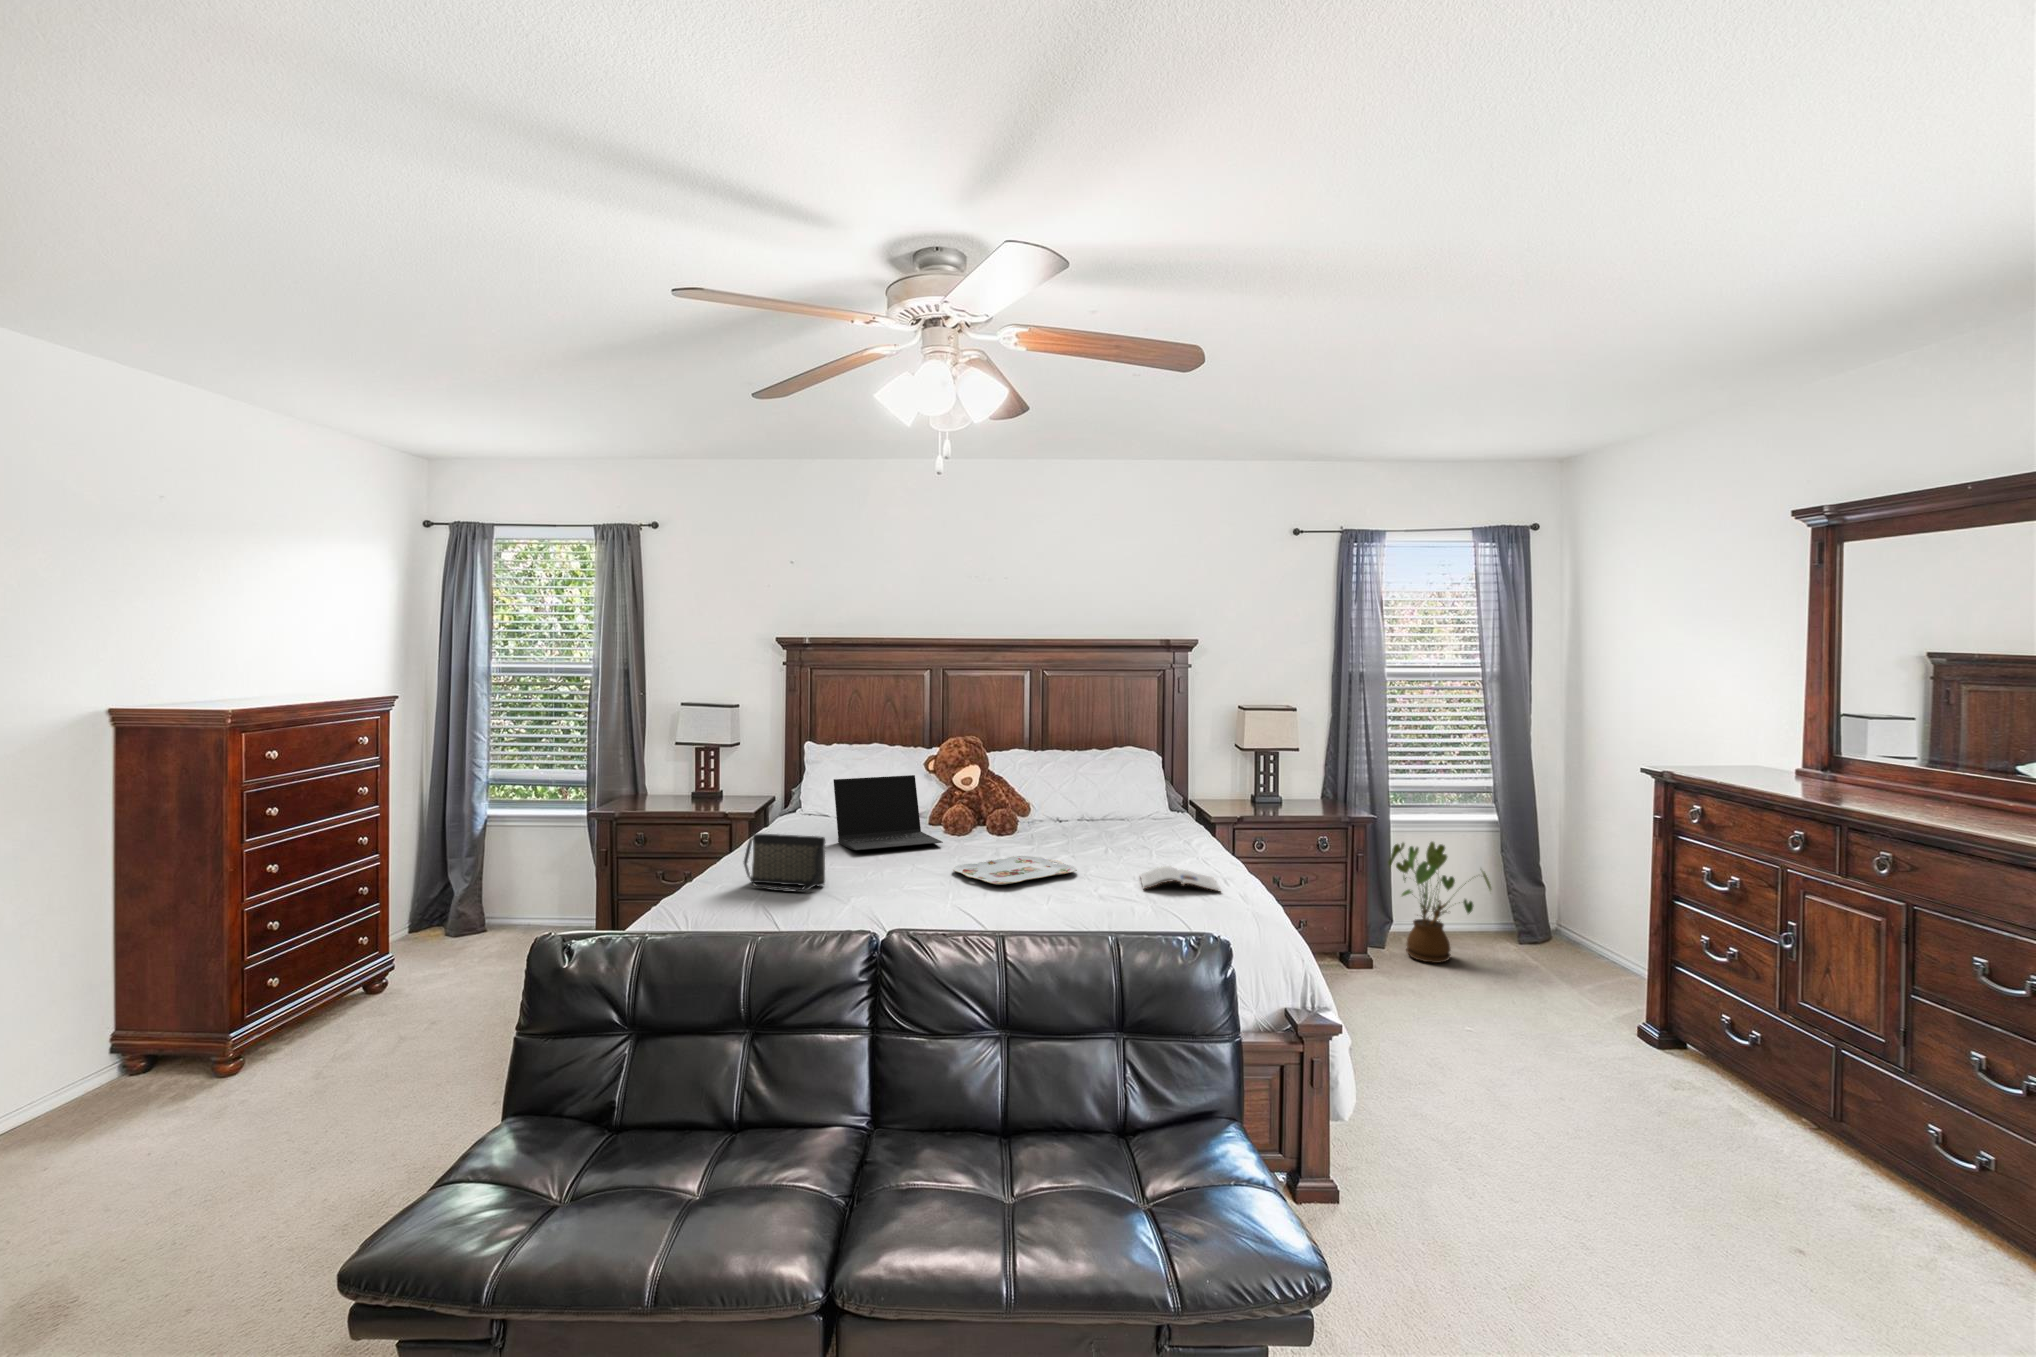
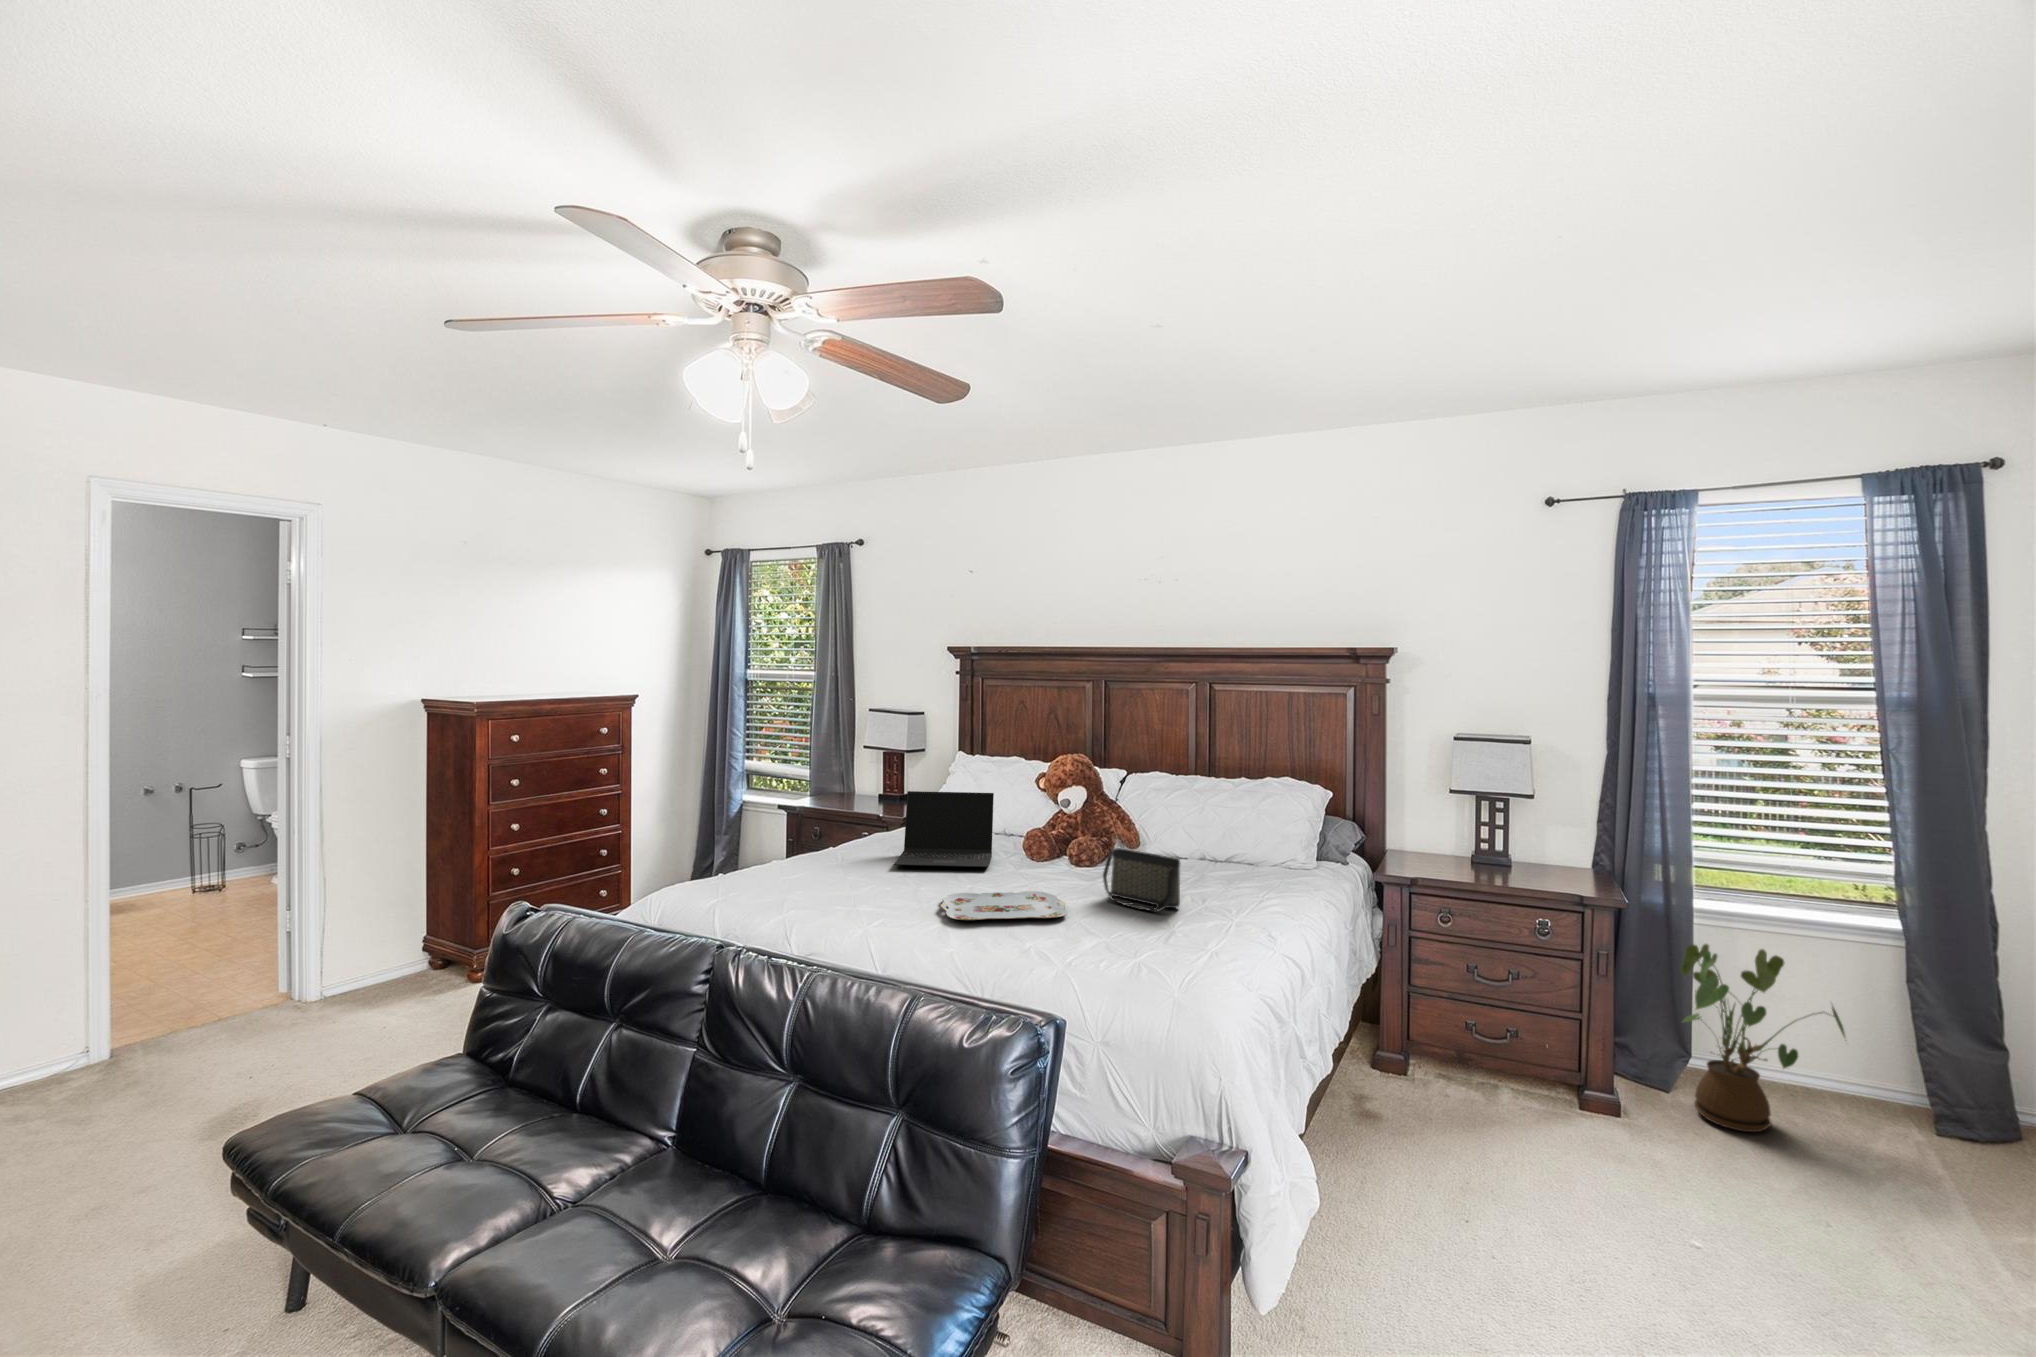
handbag: present [744,834,826,892] -> present [1103,848,1180,912]
magazine: present [1140,866,1220,892] -> none [1099,926,1209,967]

